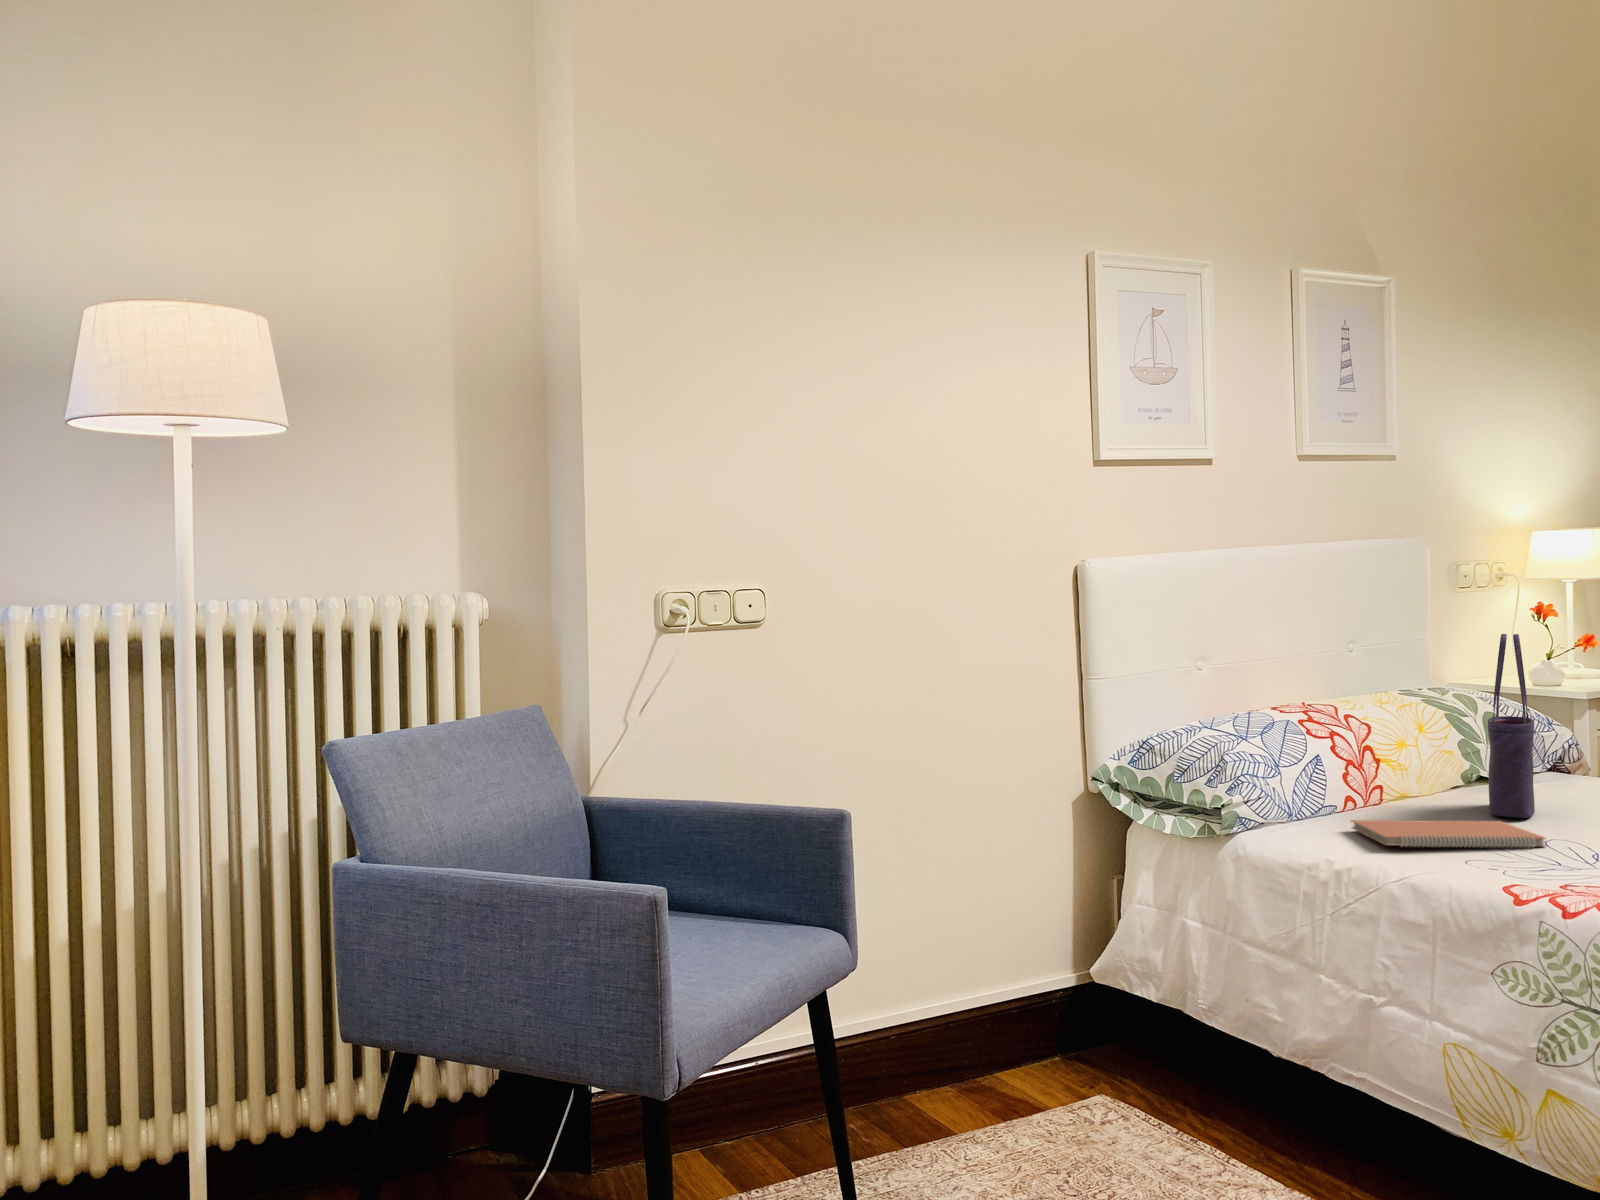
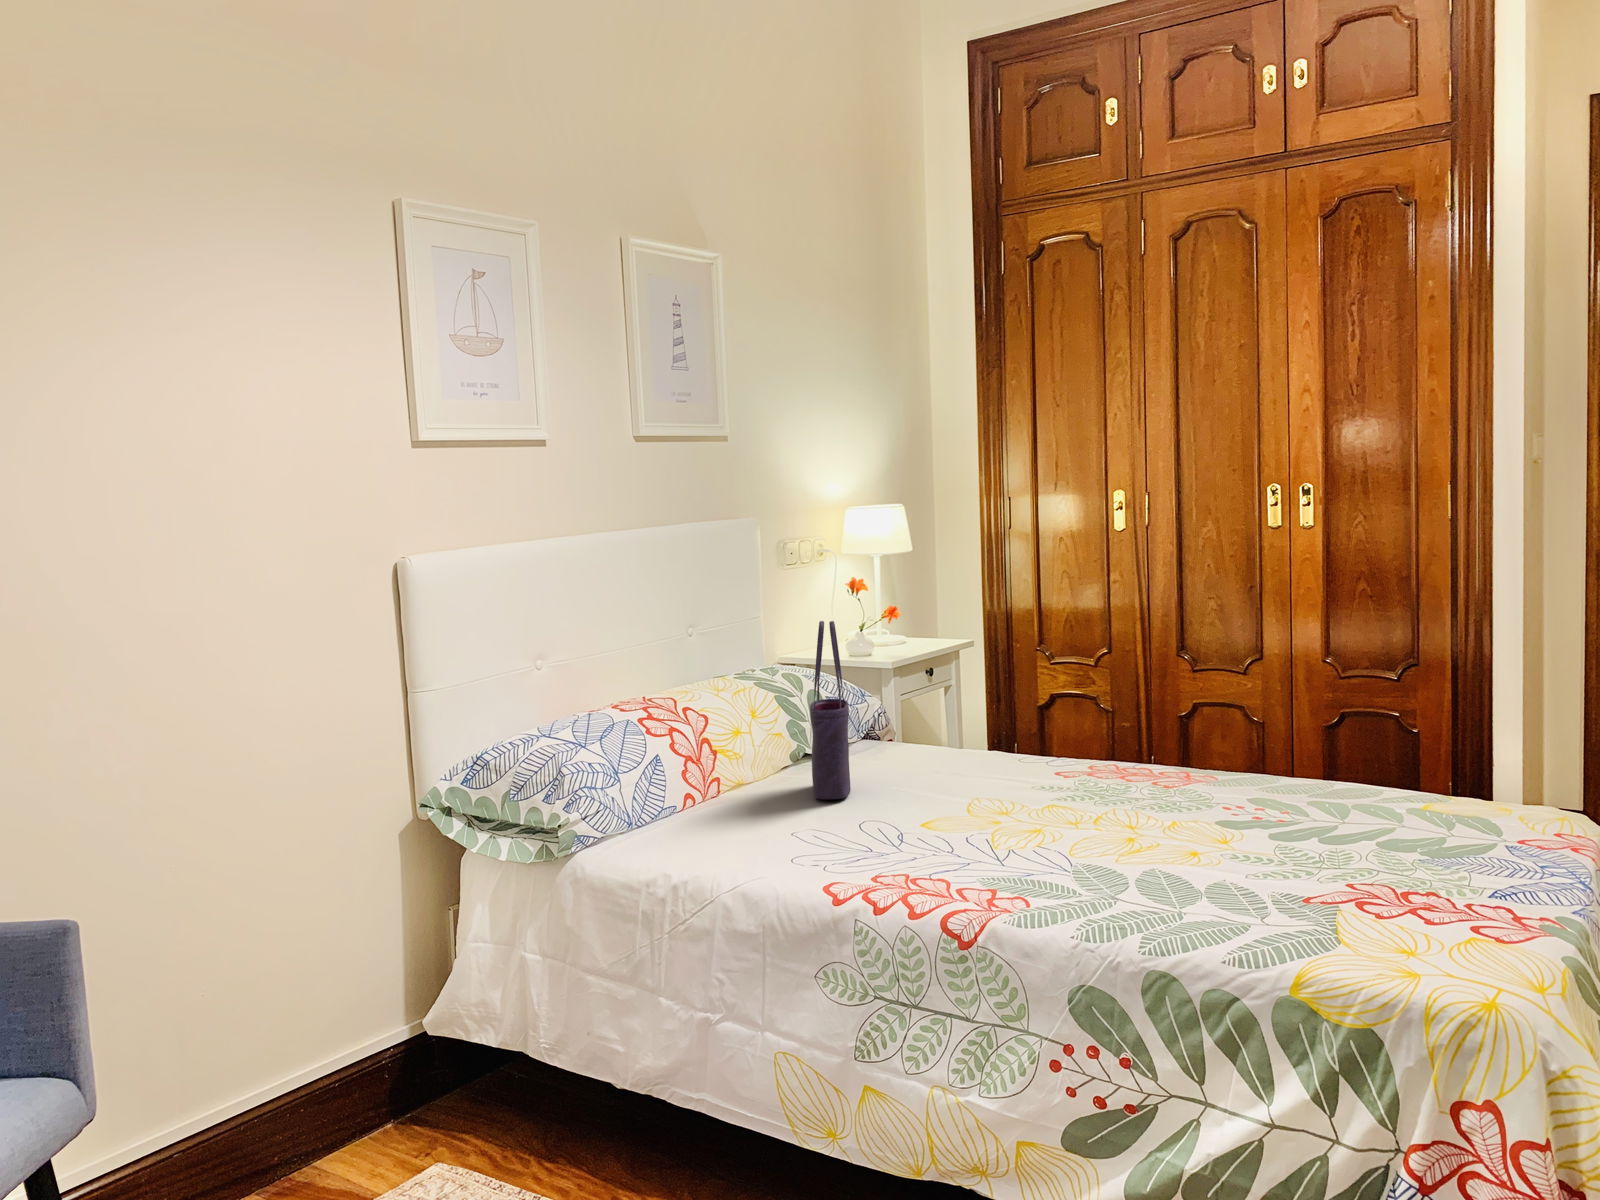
notebook: present [1352,820,1545,847] -> none [689,806,860,851]

